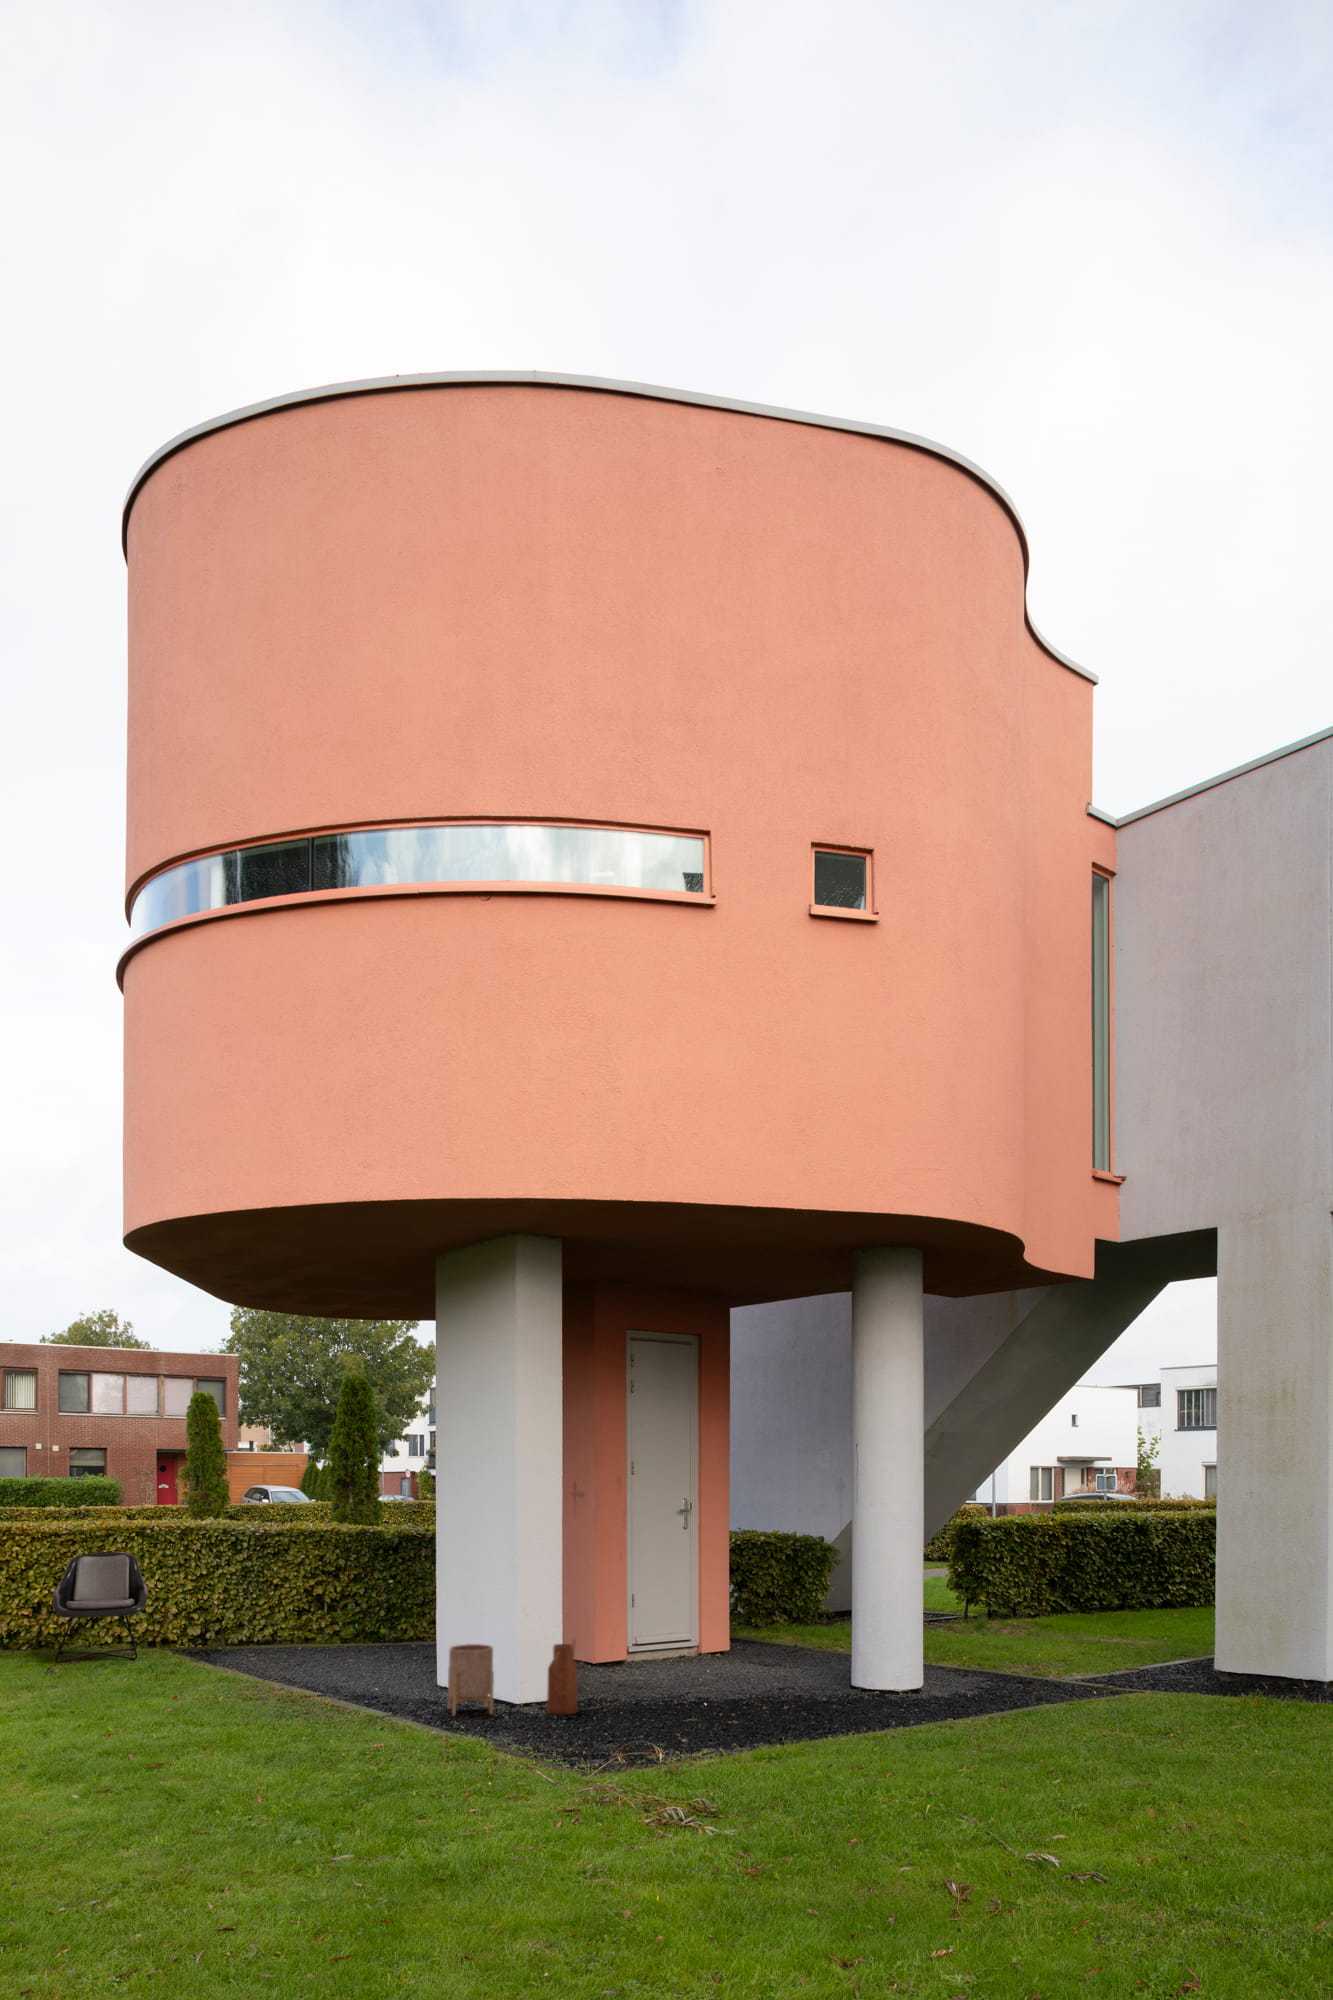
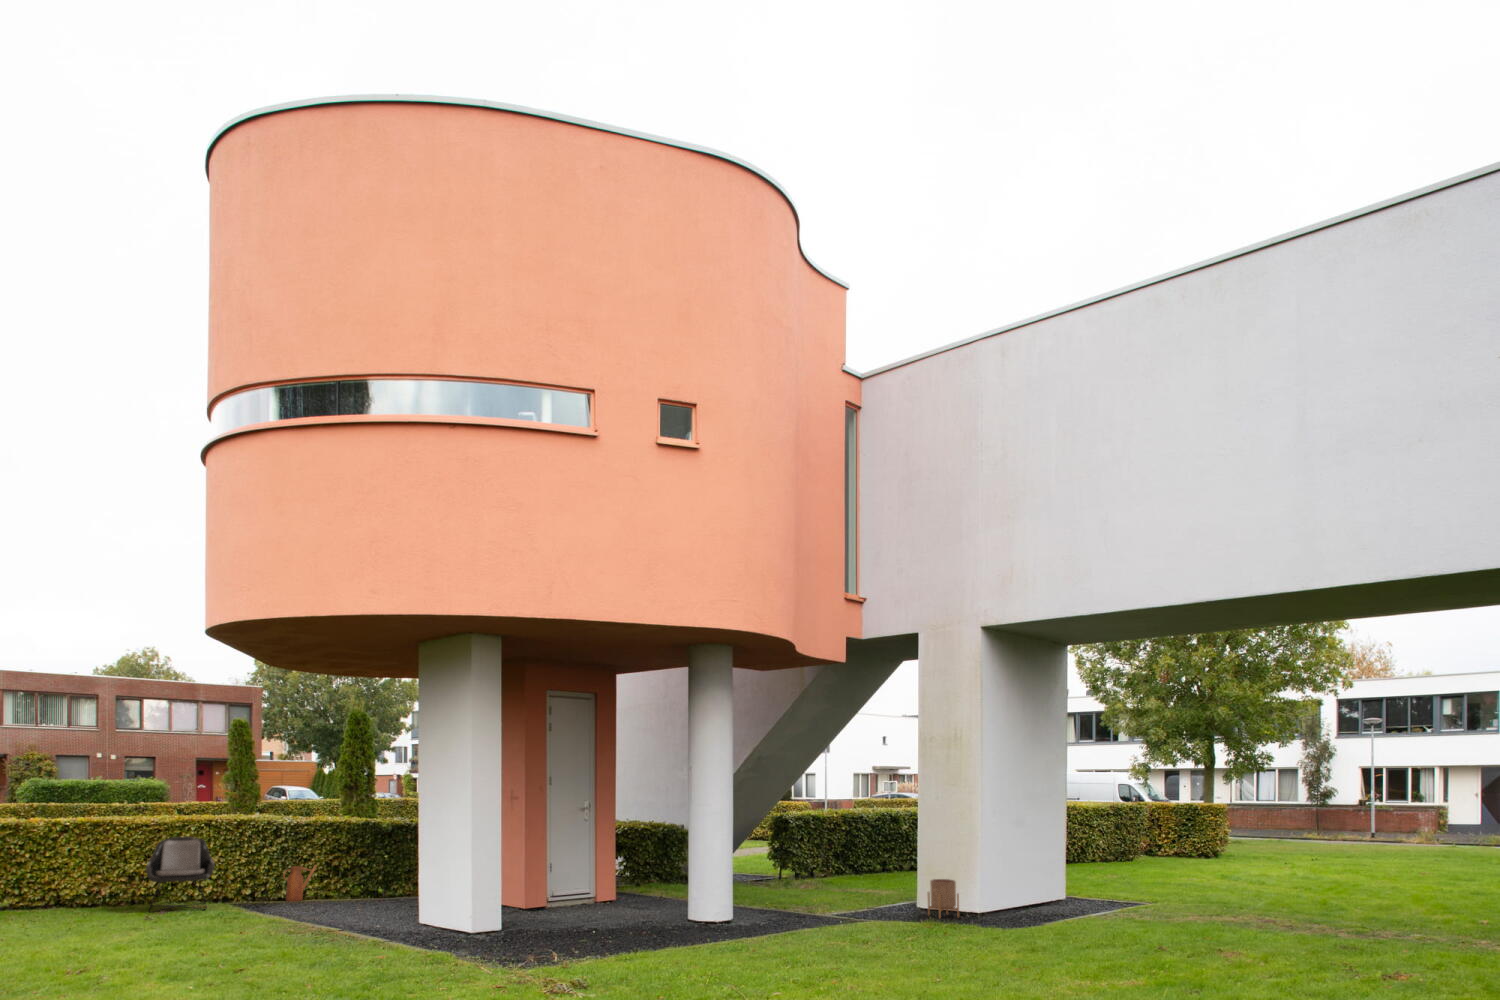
watering can: present [547,1639,578,1715] -> present [283,865,316,902]
planter: present [448,1644,494,1716] -> present [928,879,959,918]

